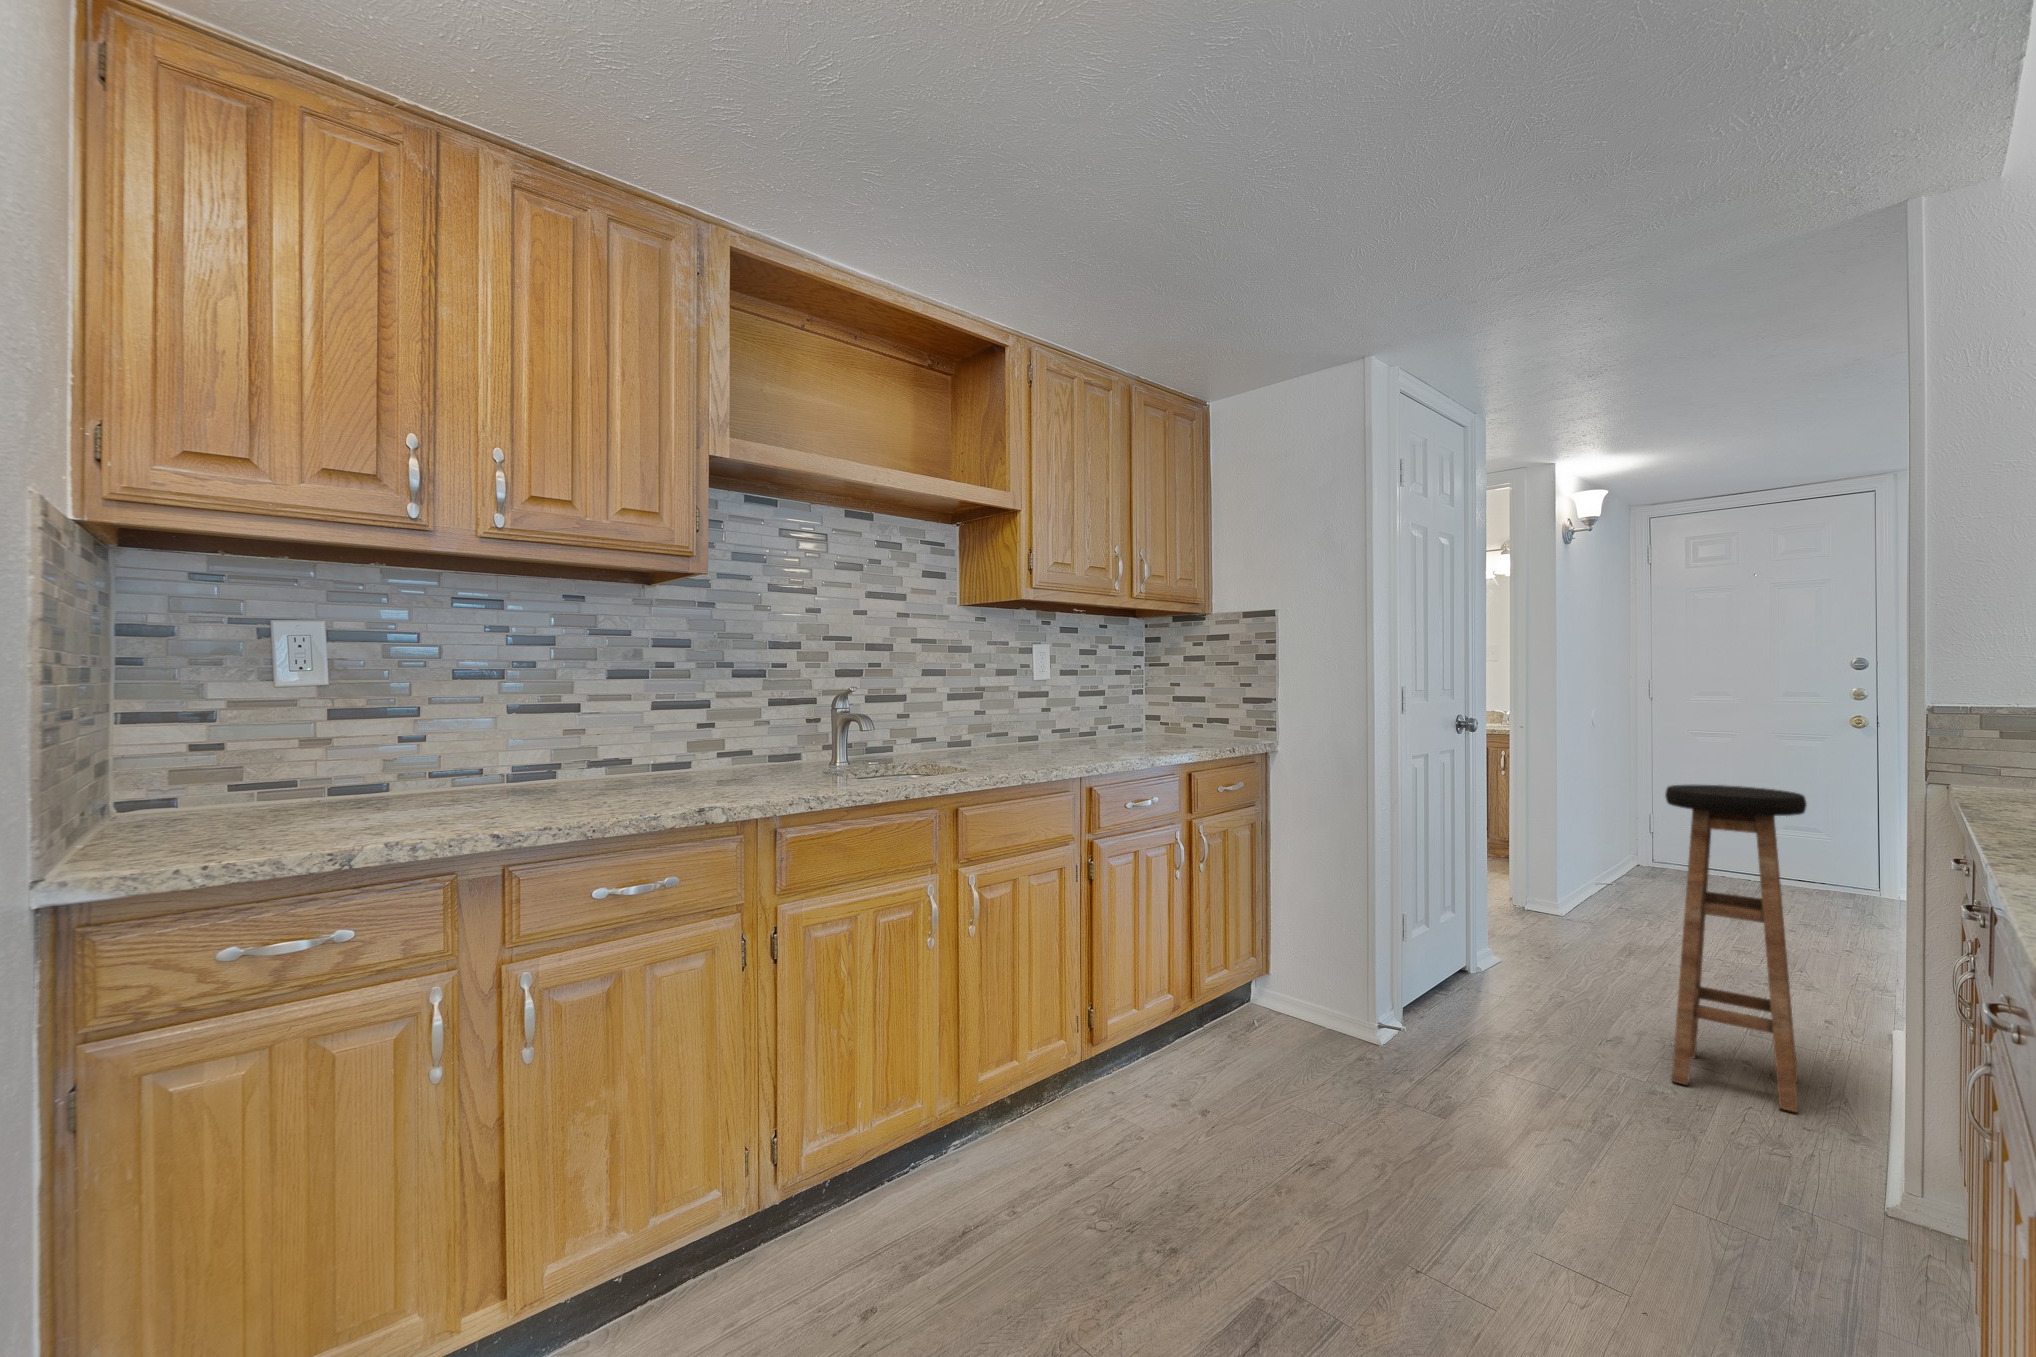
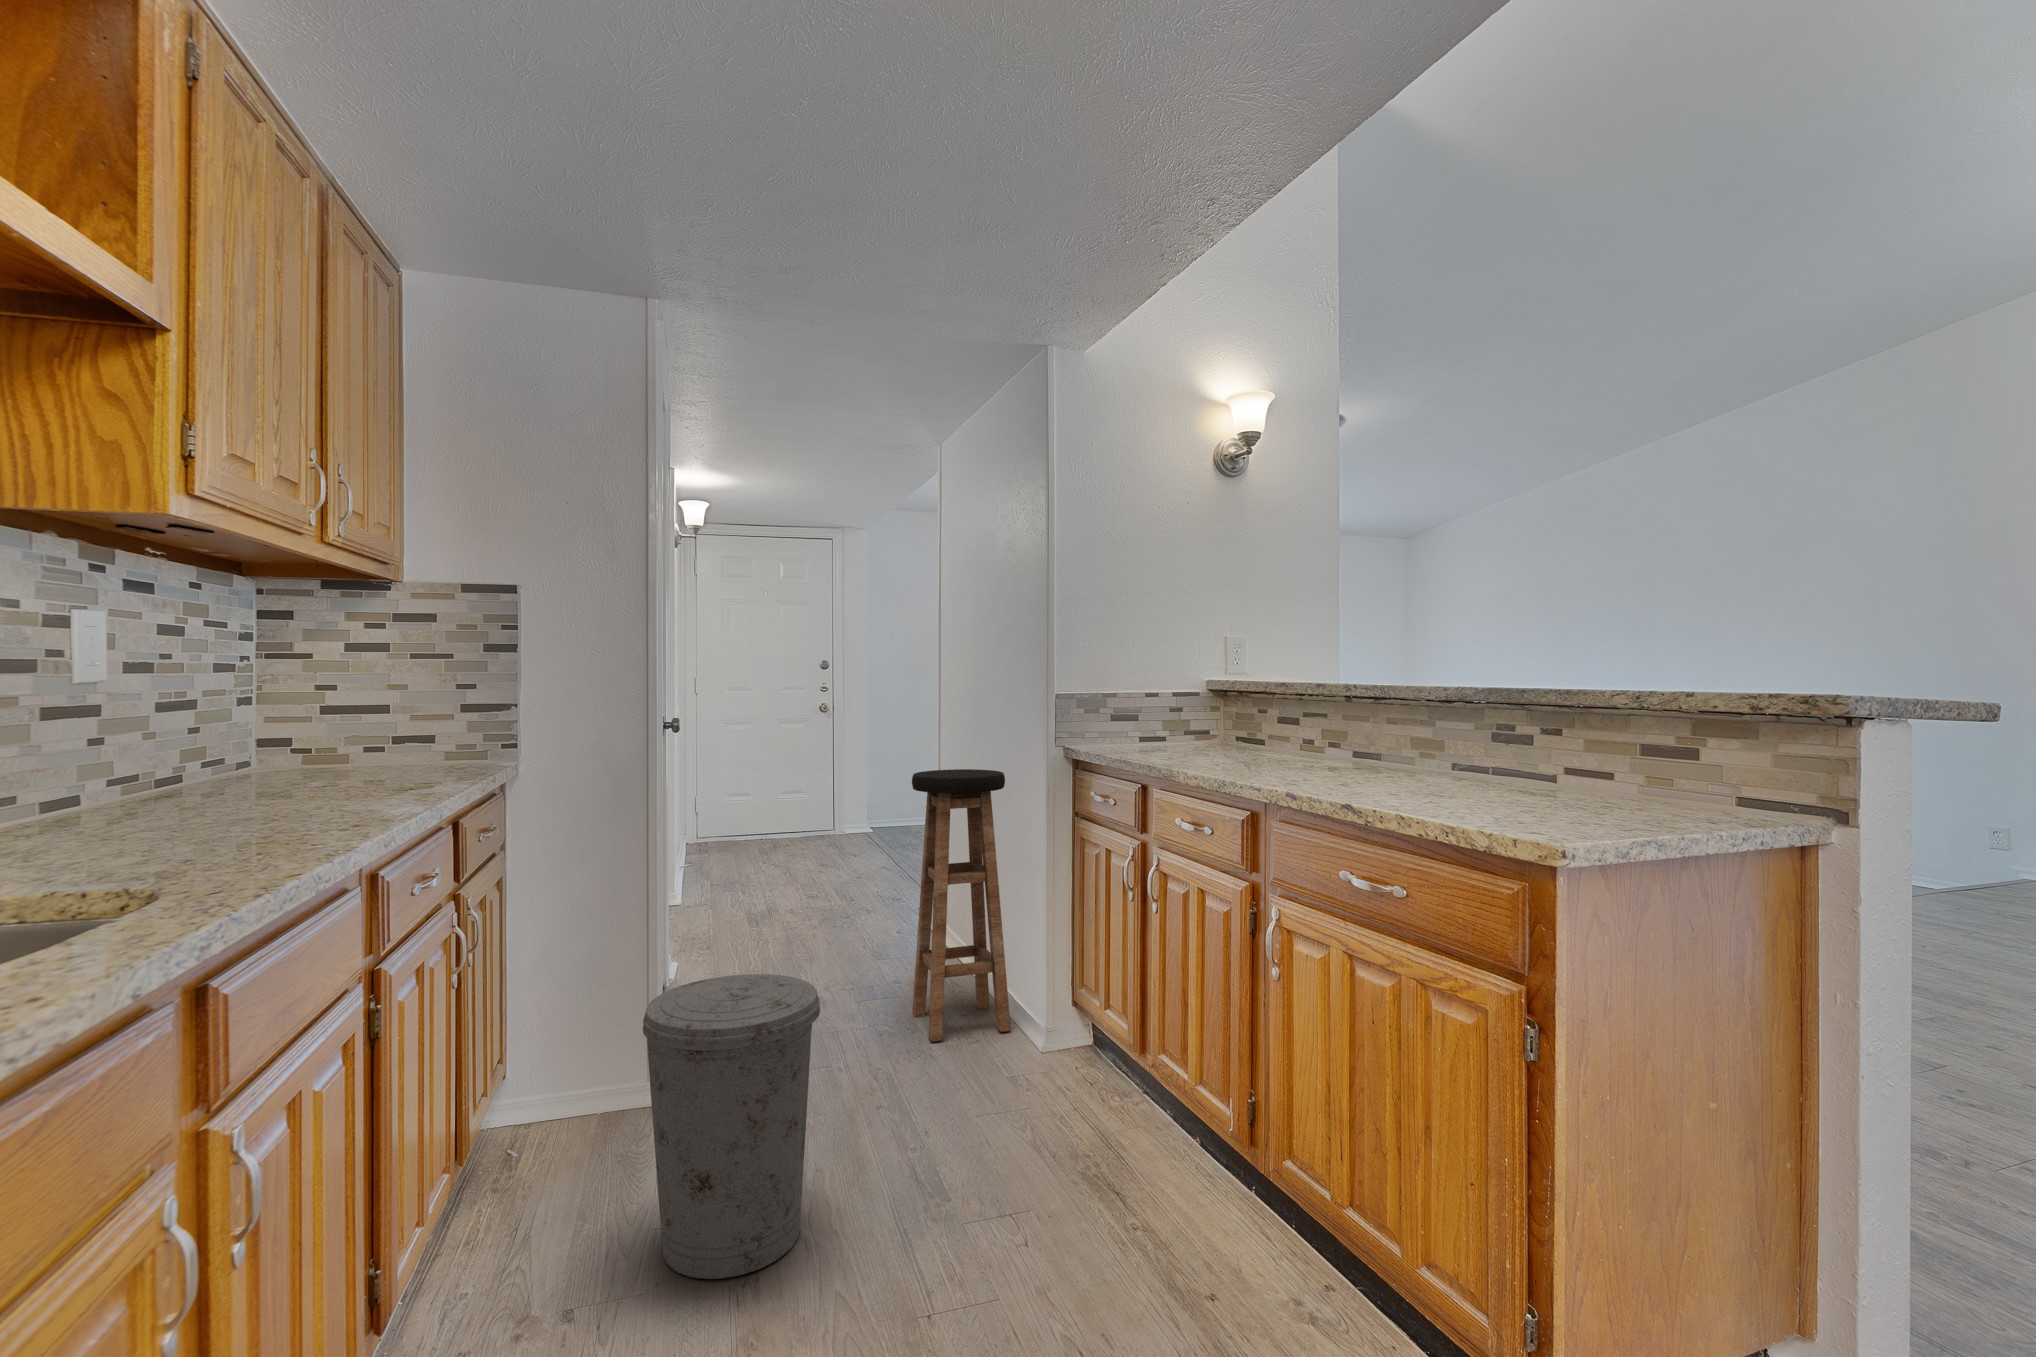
trash can: none [1268,918,1411,1151] -> present [643,974,820,1279]

